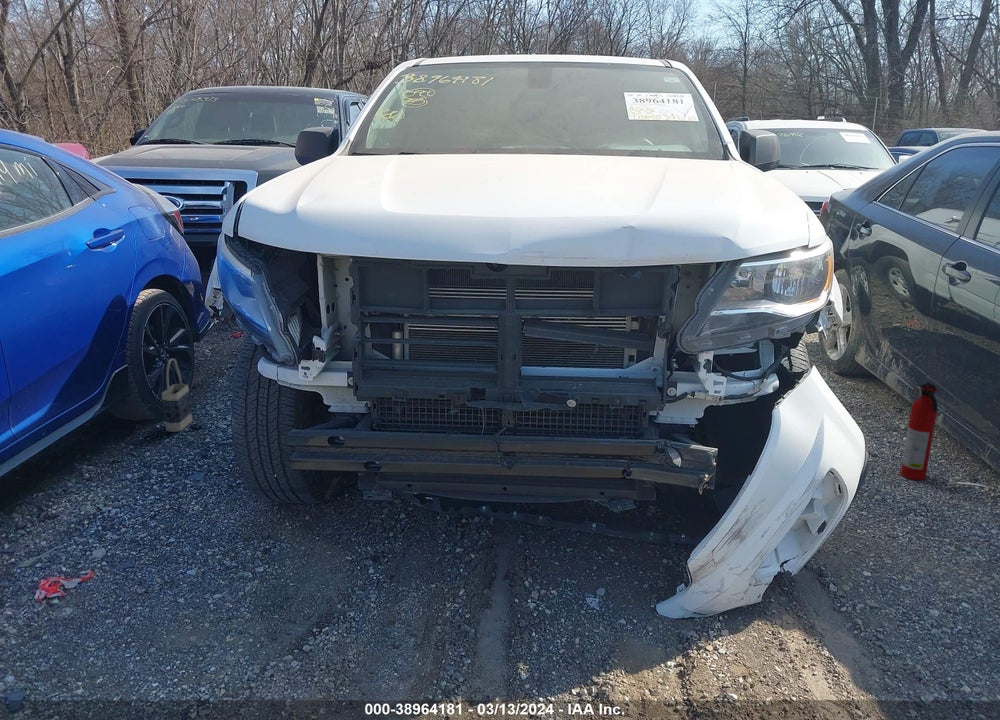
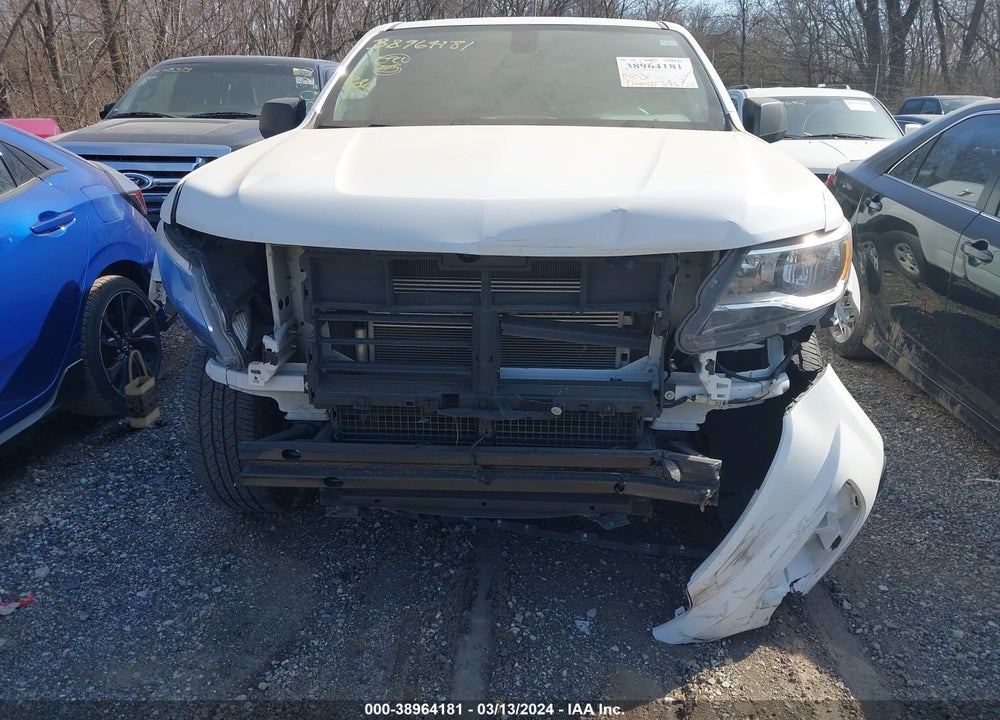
fire extinguisher: present [901,382,938,480] -> none [914,371,958,475]

